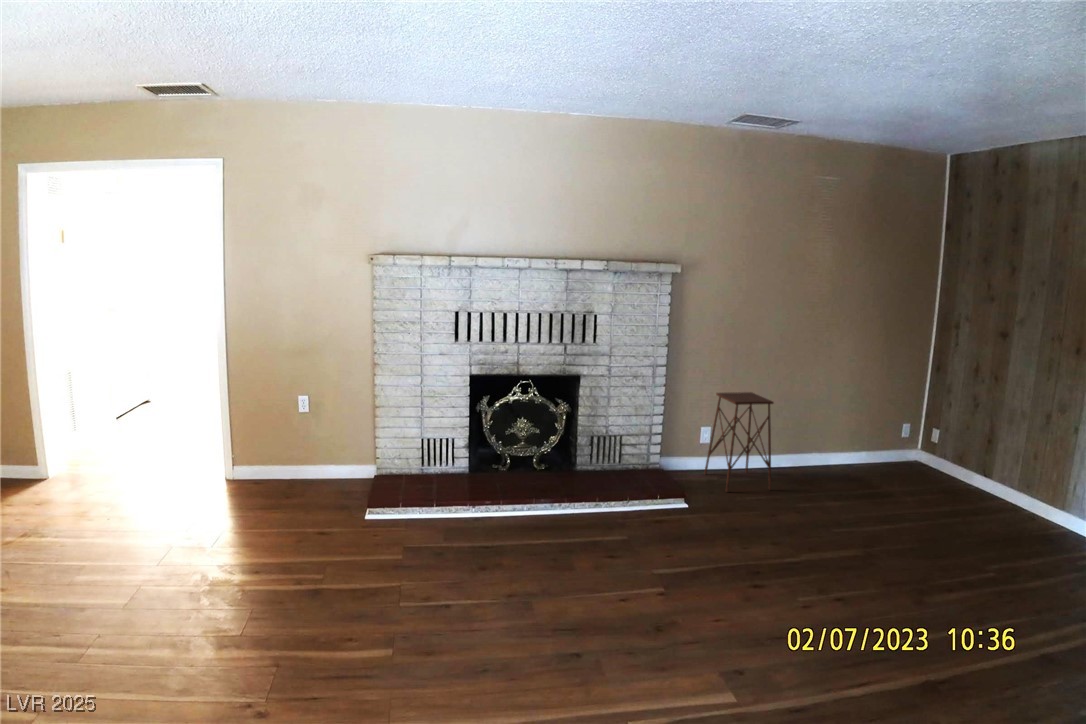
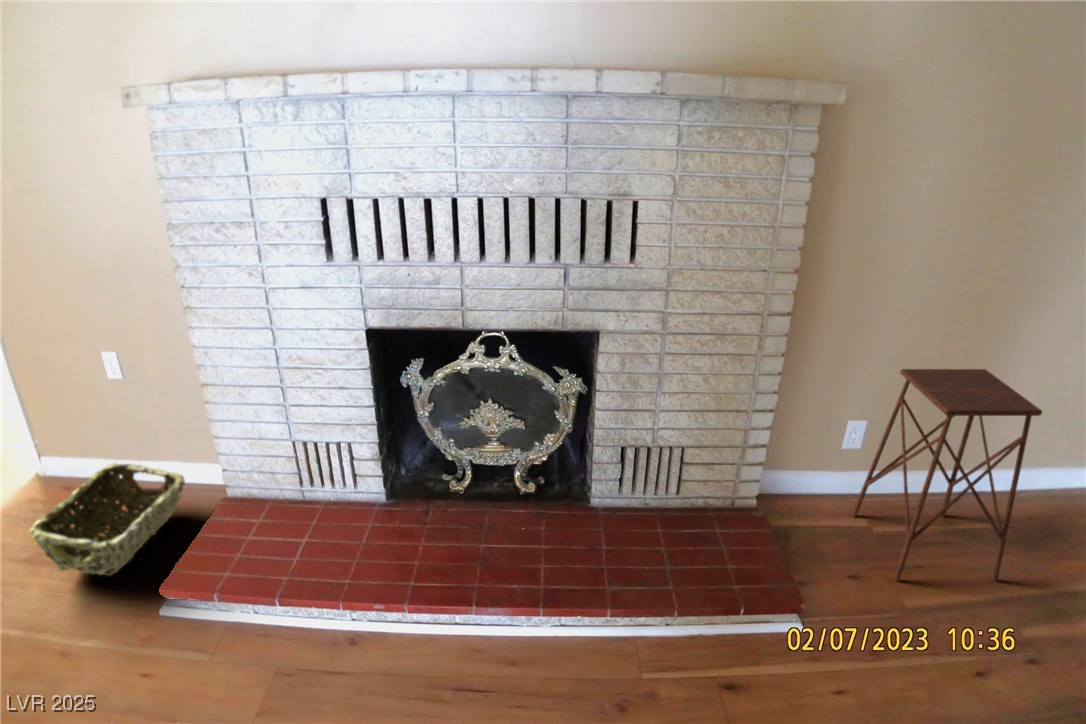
woven basket: none [295,457,357,506] -> present [30,463,185,575]

